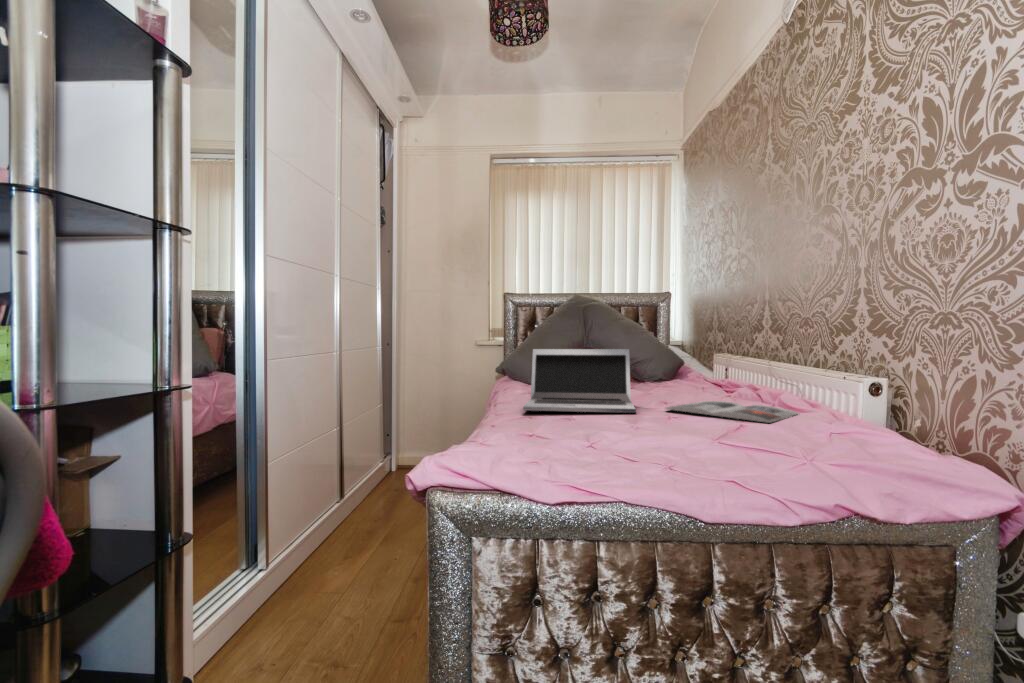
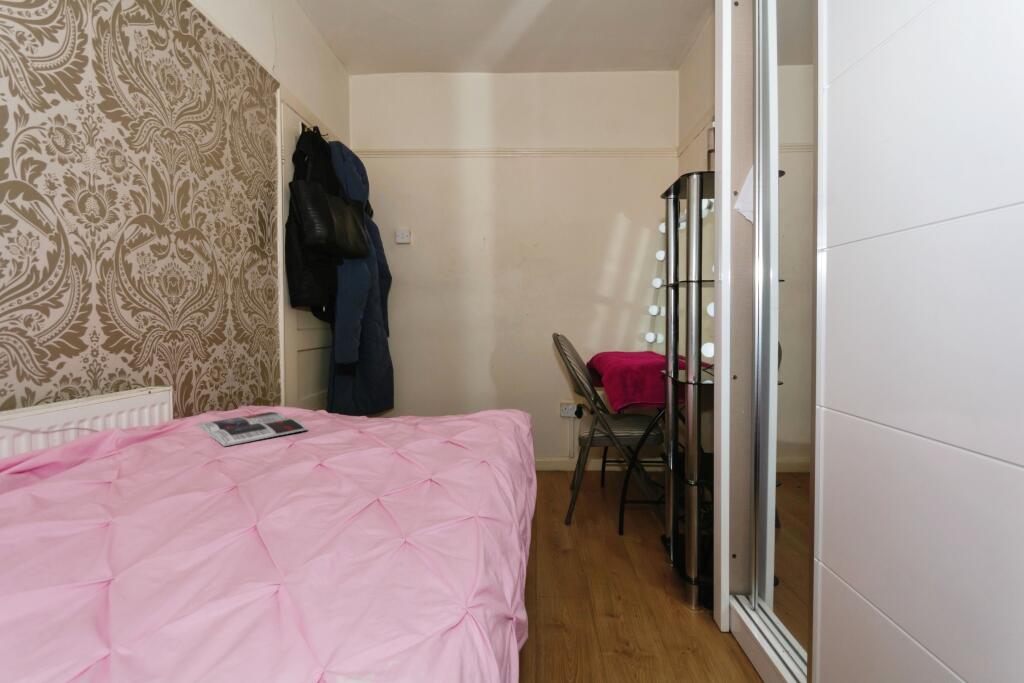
laptop: present [523,349,636,413] -> none [290,374,464,450]

